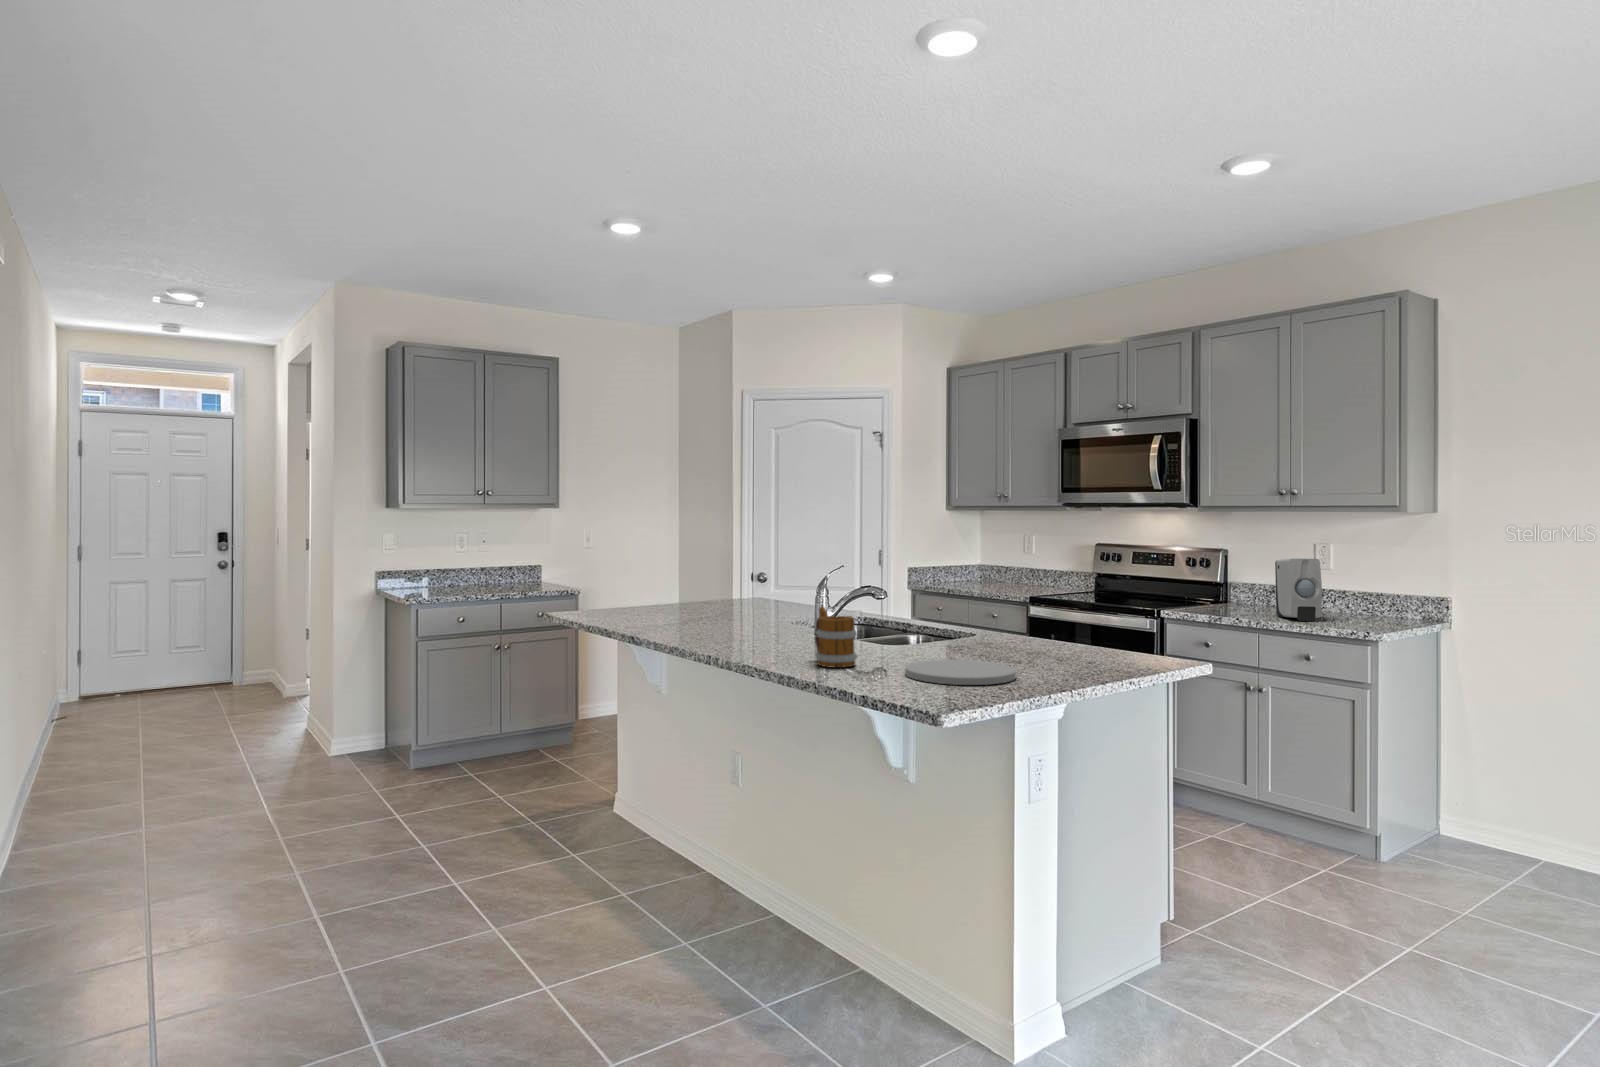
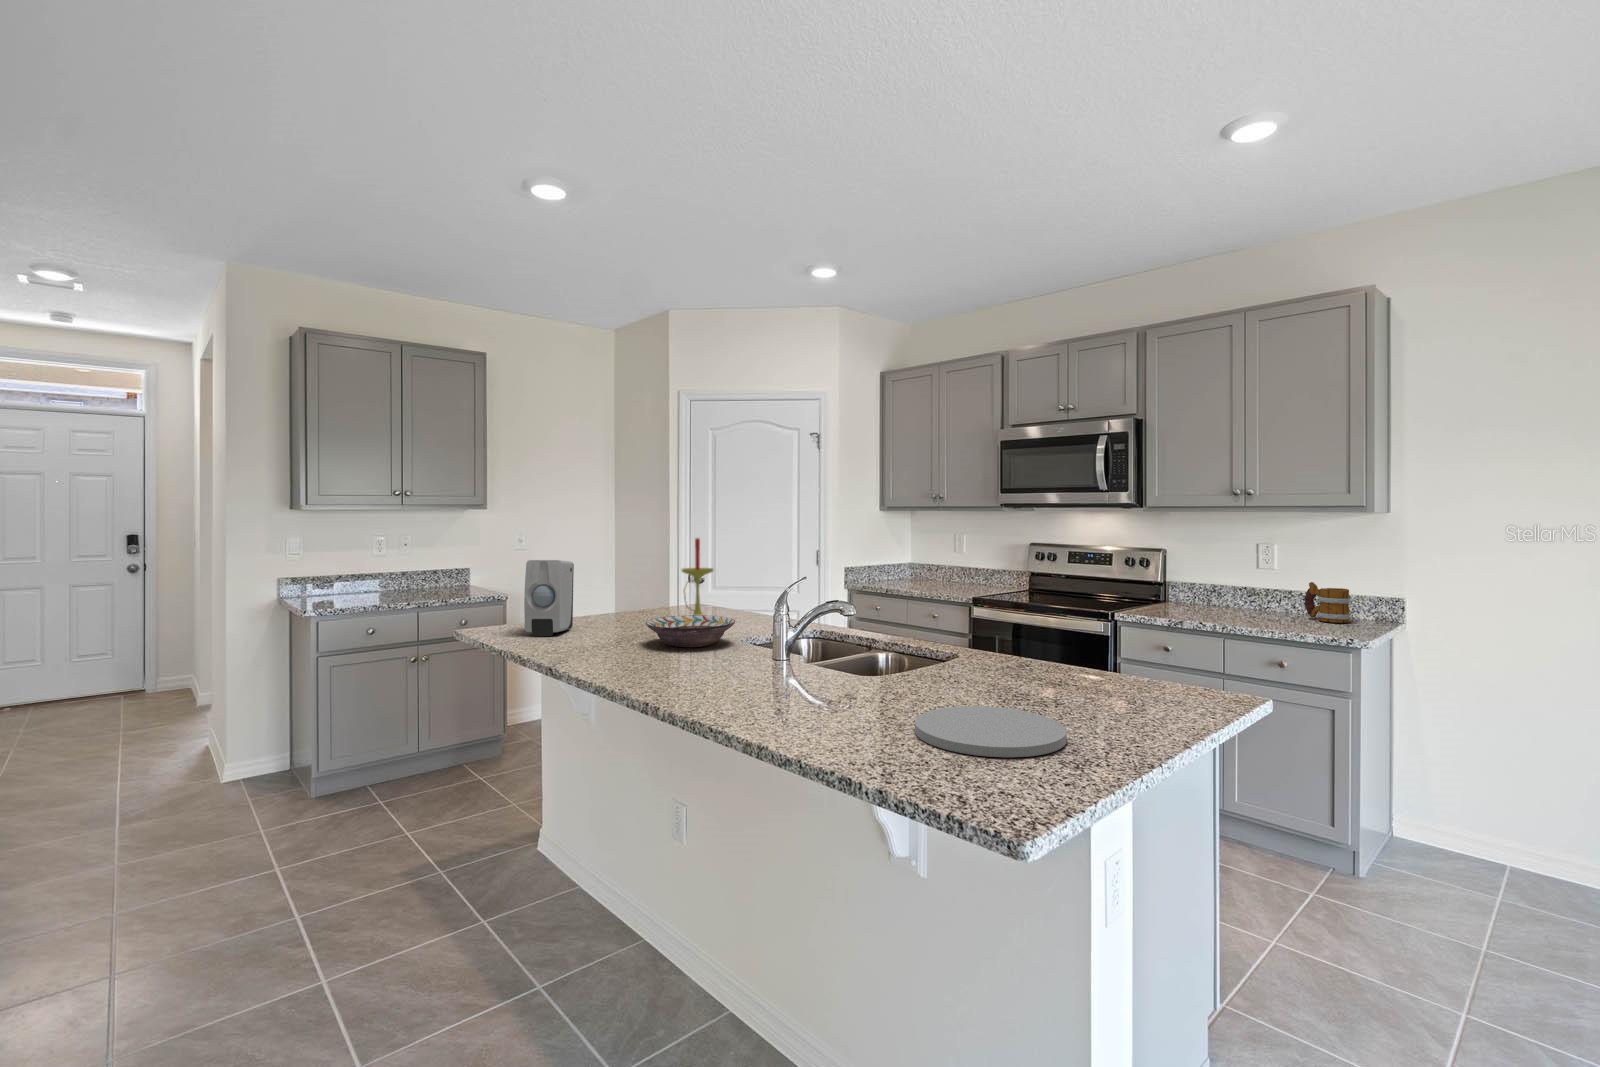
candle: none [741,532,771,611] -> present [682,538,713,615]
soap dispenser: present [1275,559,1322,621] -> present [524,560,574,636]
decorative bowl: none [709,601,786,626] -> present [646,615,736,647]
mug: present [815,607,857,668] -> present [1304,582,1351,623]

